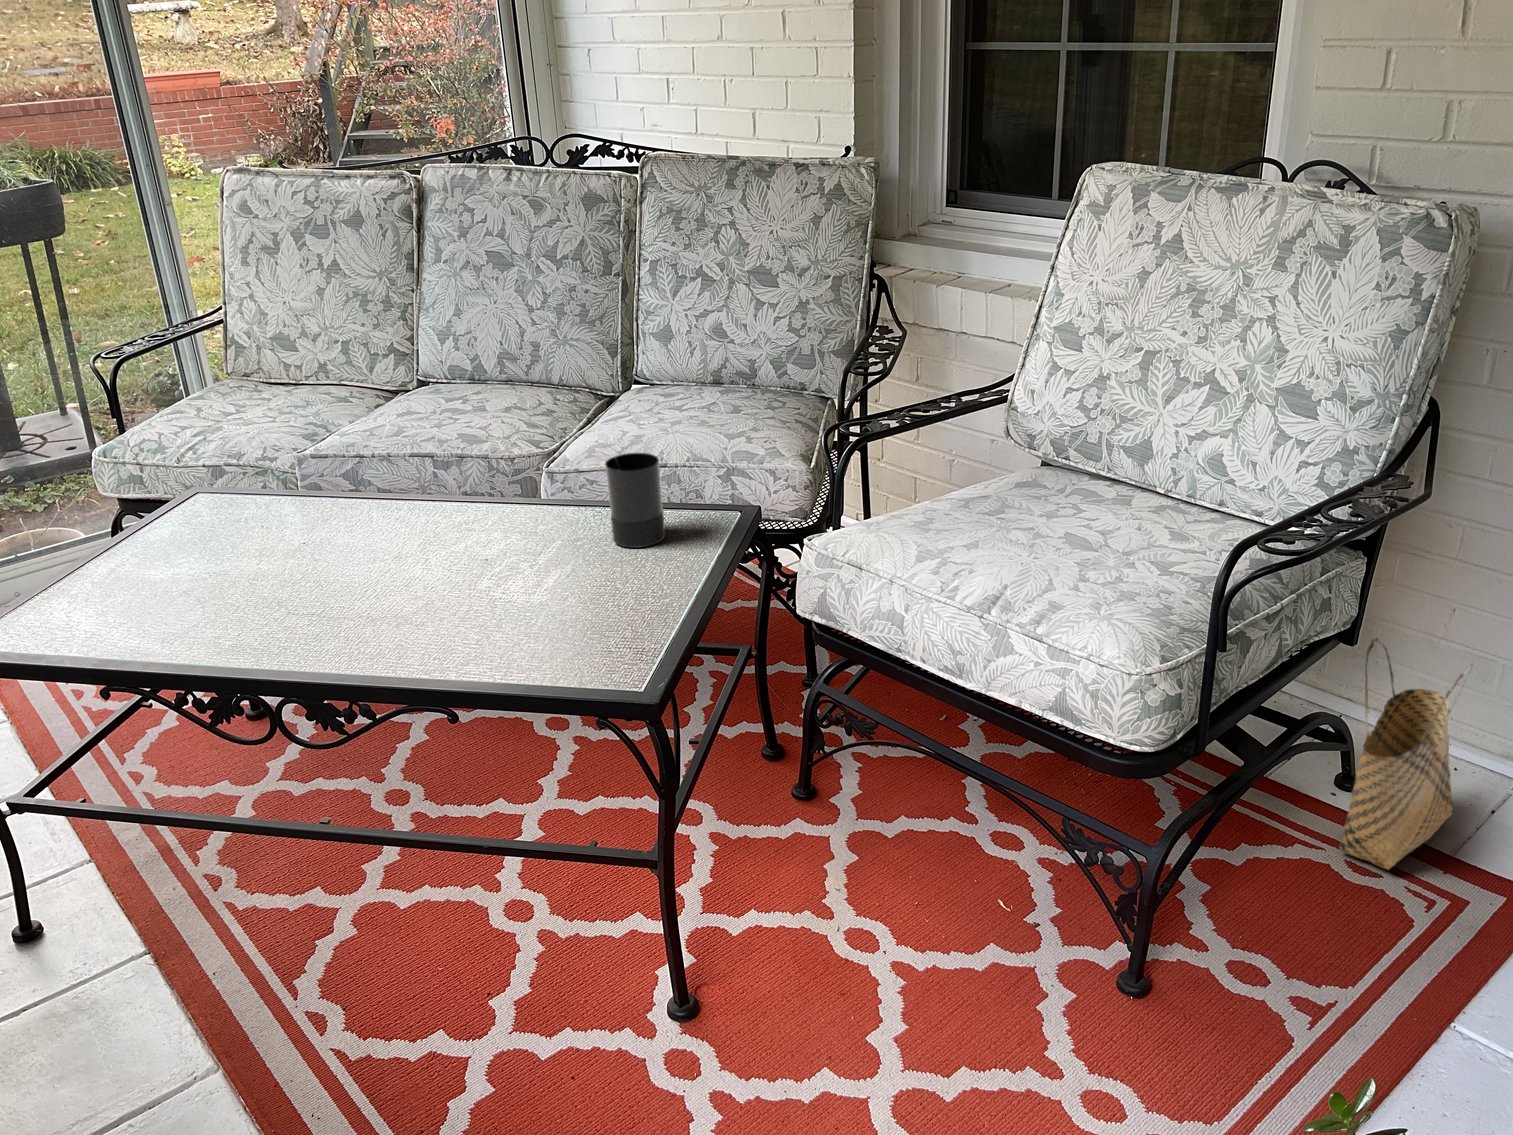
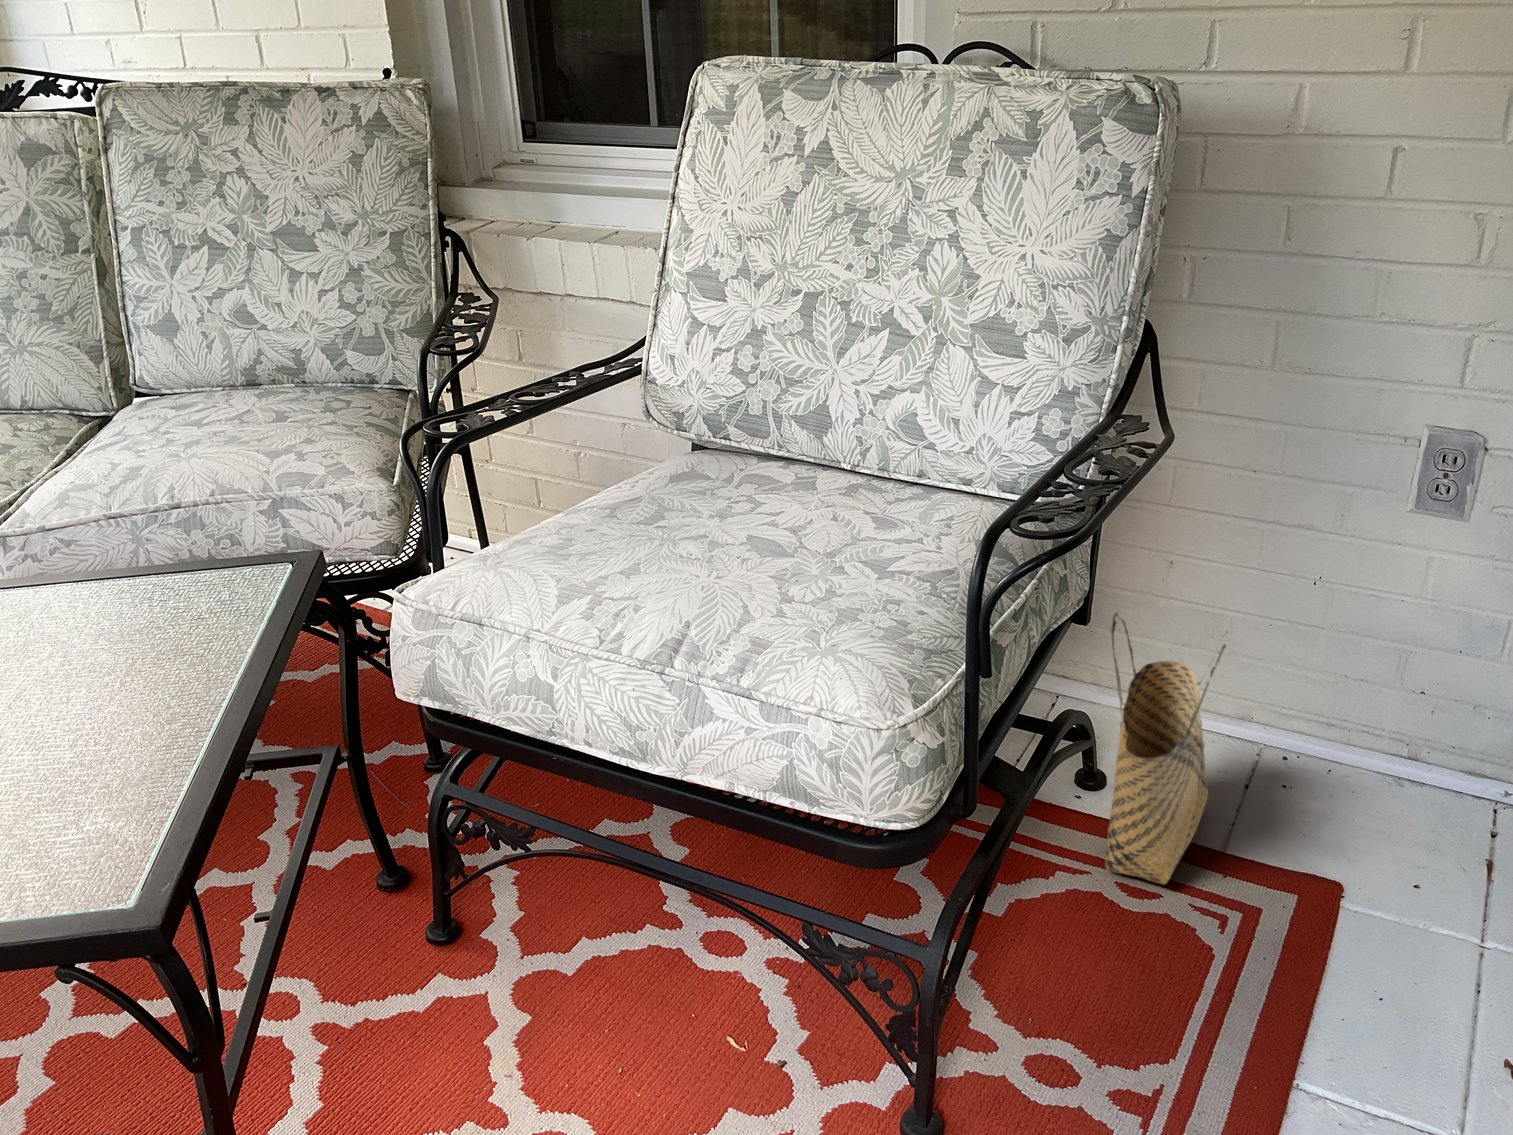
candle: present [601,453,665,548] -> none [40,498,177,643]

